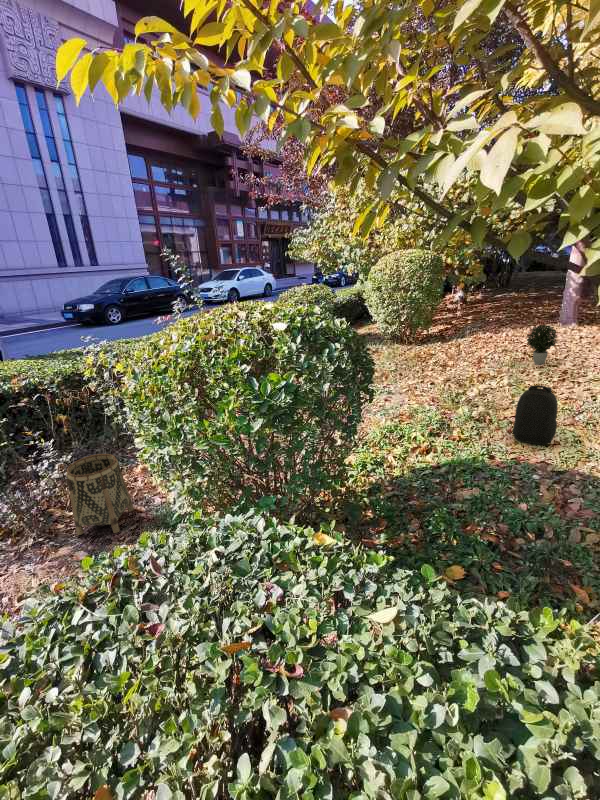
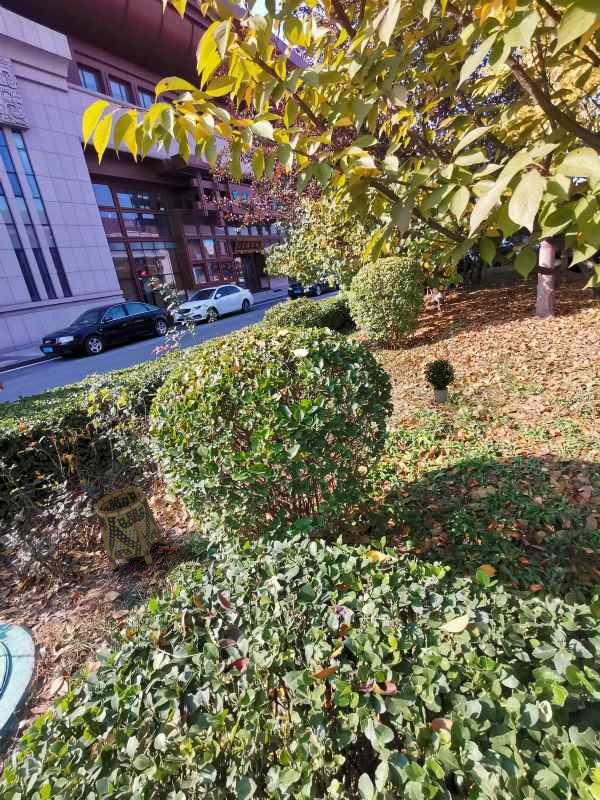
potted plant: present [527,325,557,365] -> present [424,360,456,402]
backpack: present [513,385,558,445] -> none [514,382,555,437]

